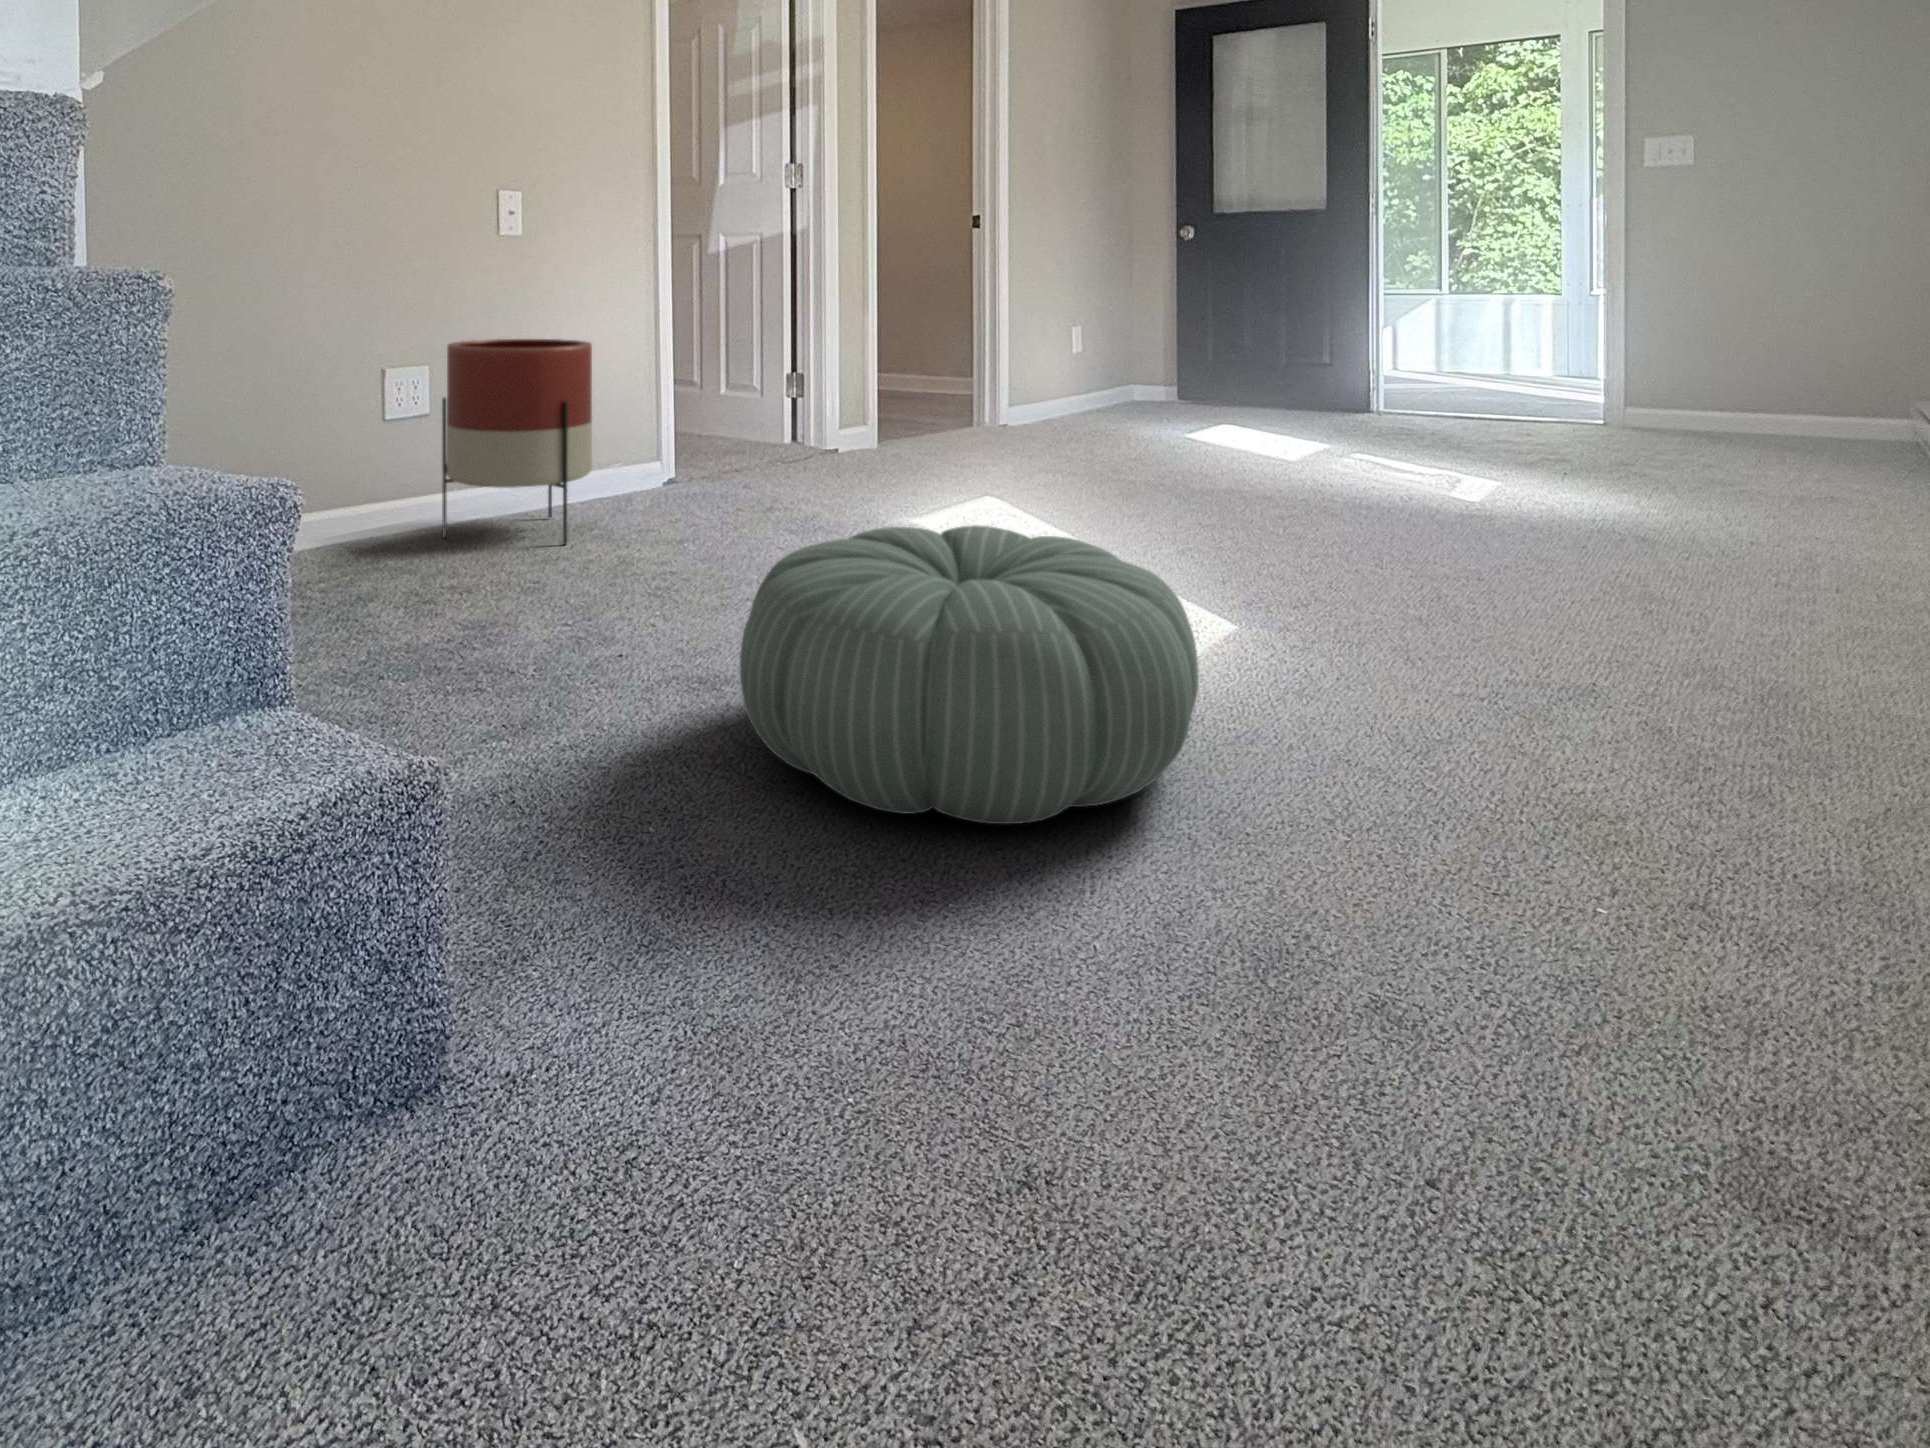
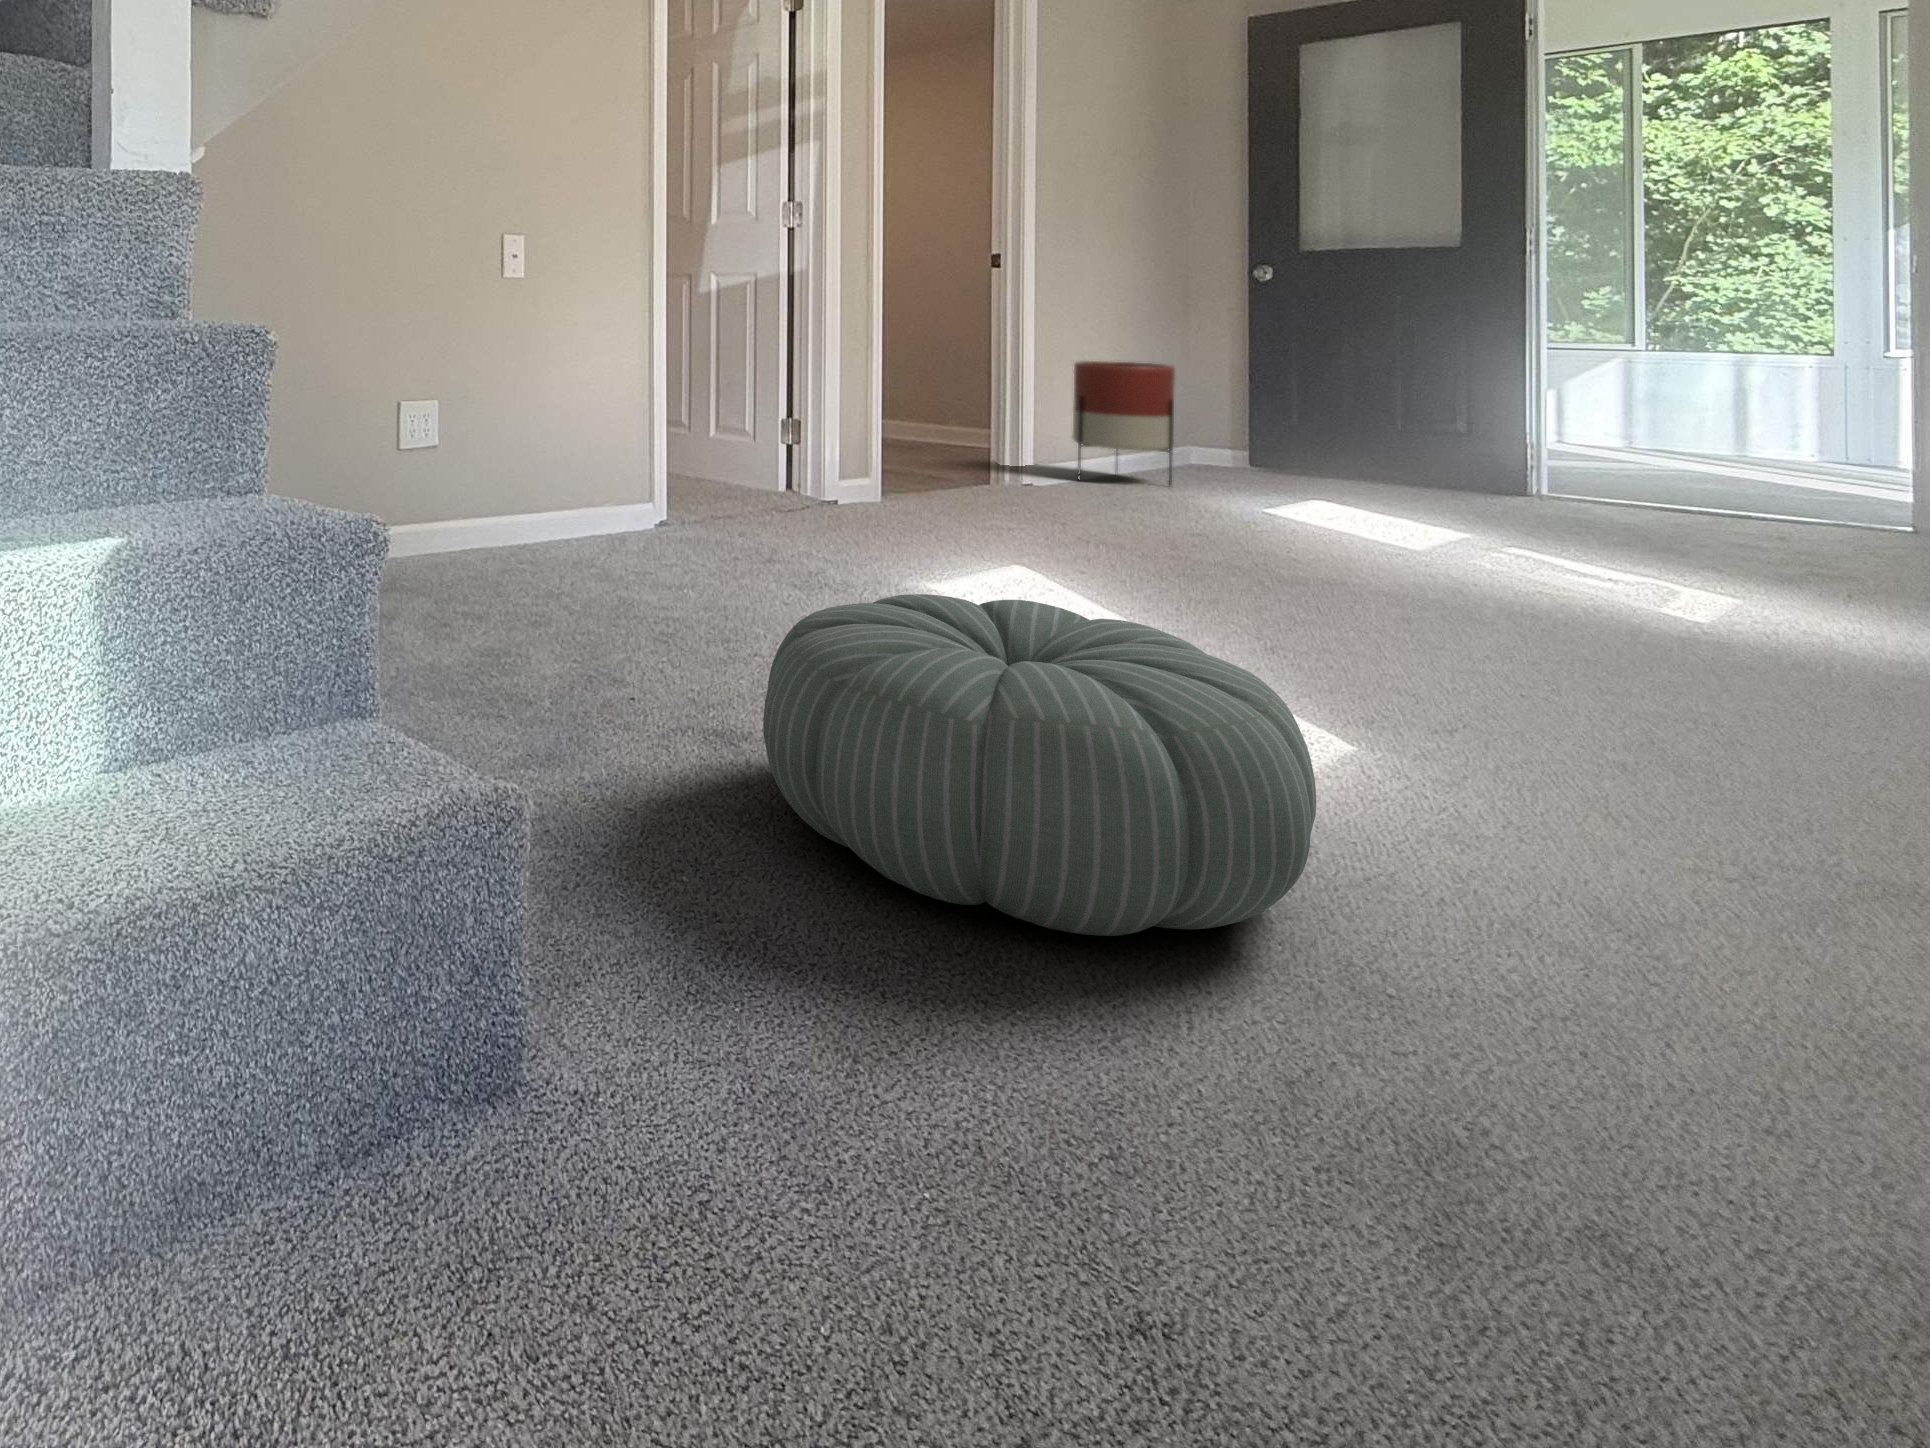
planter: present [442,339,592,545] -> present [1073,361,1175,486]

